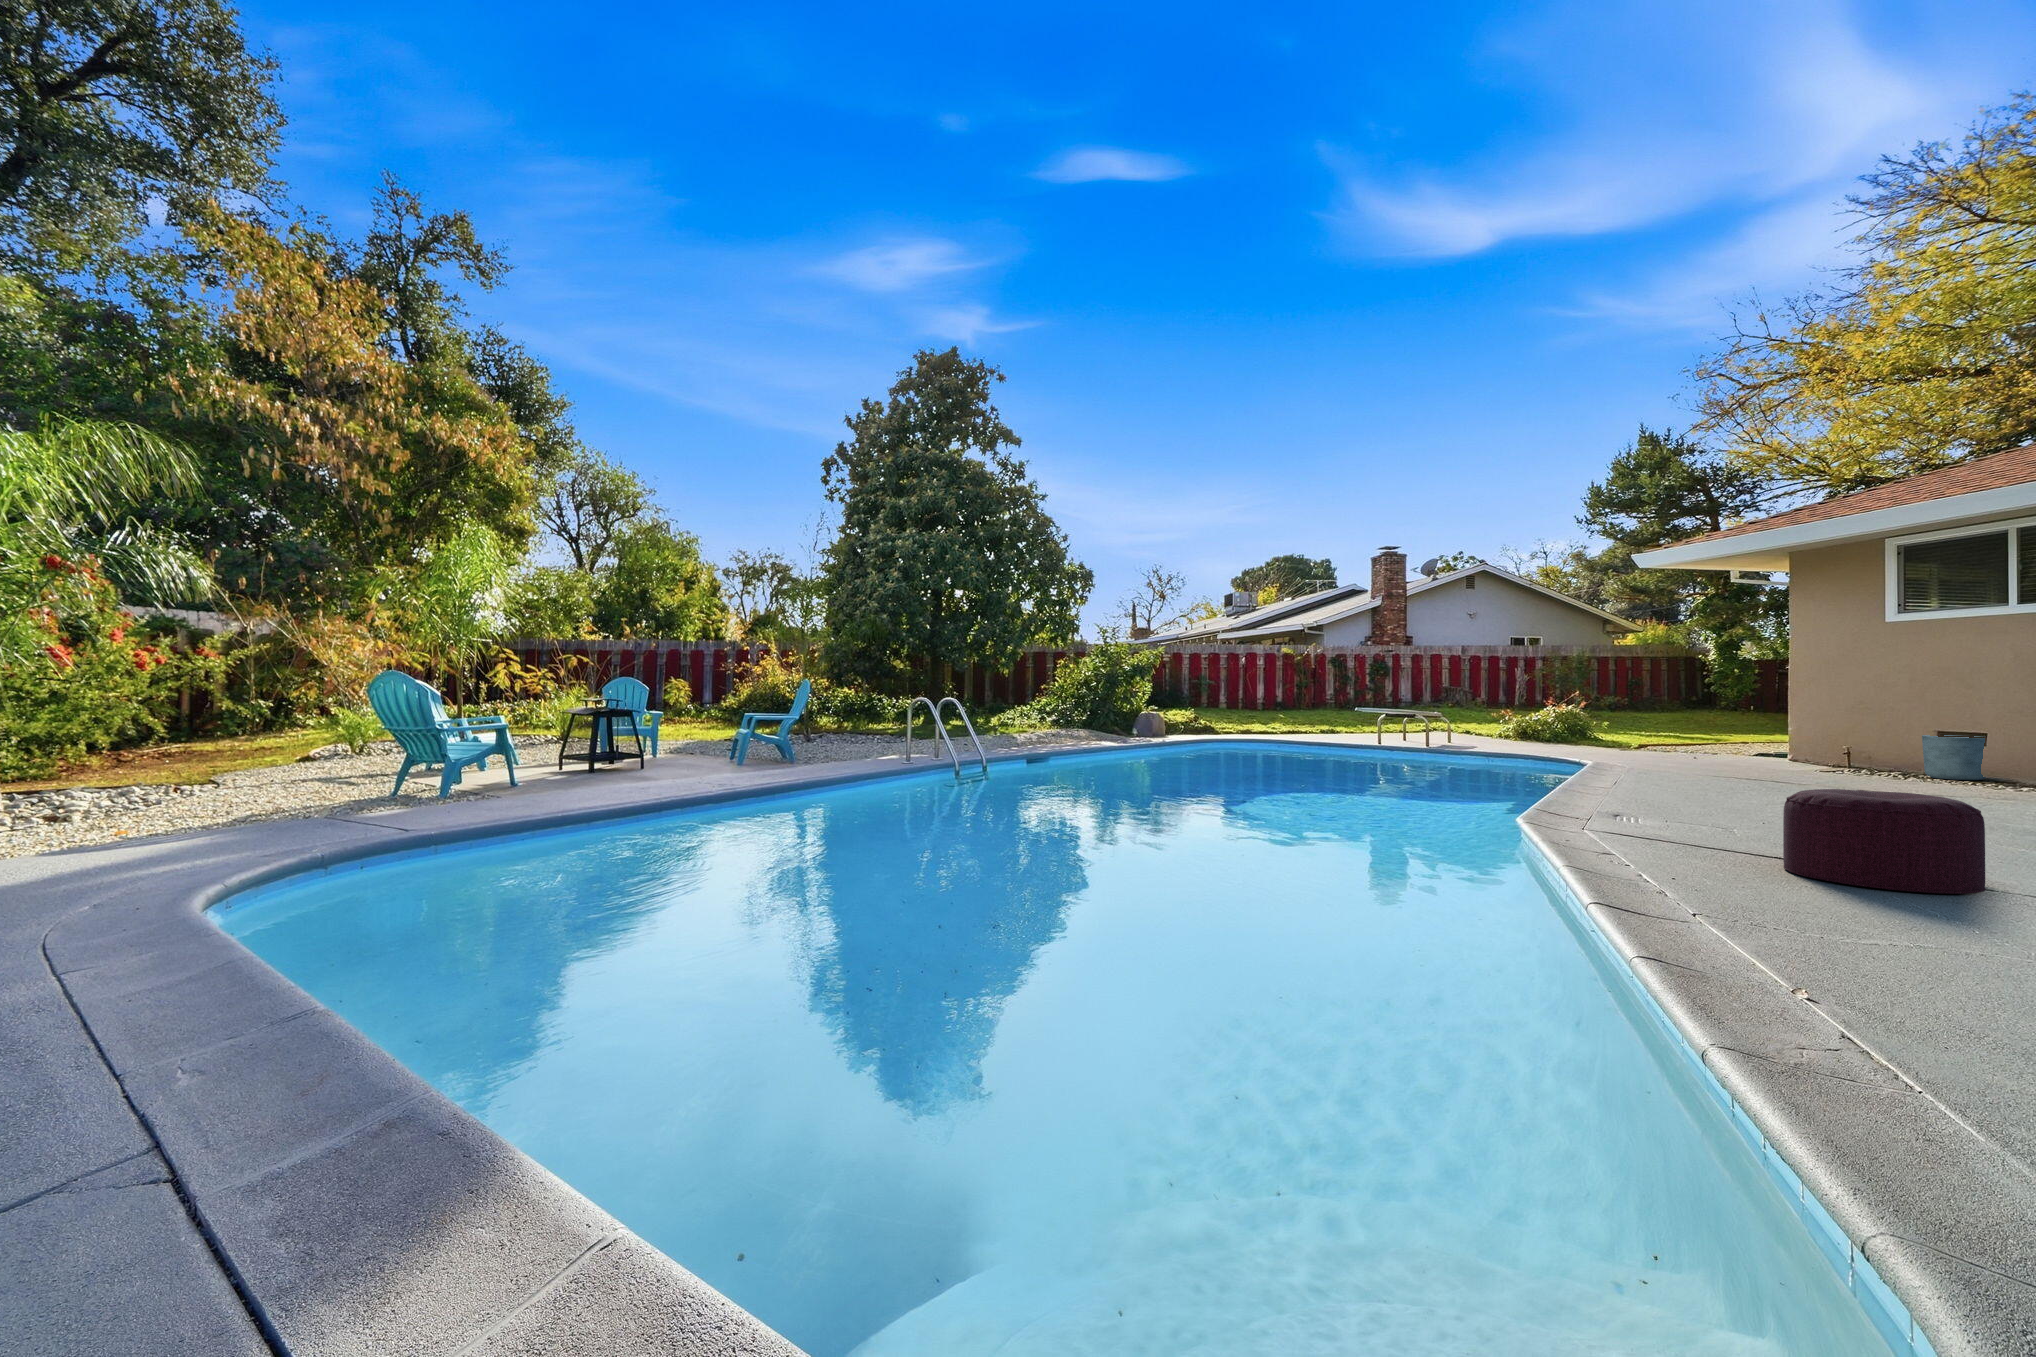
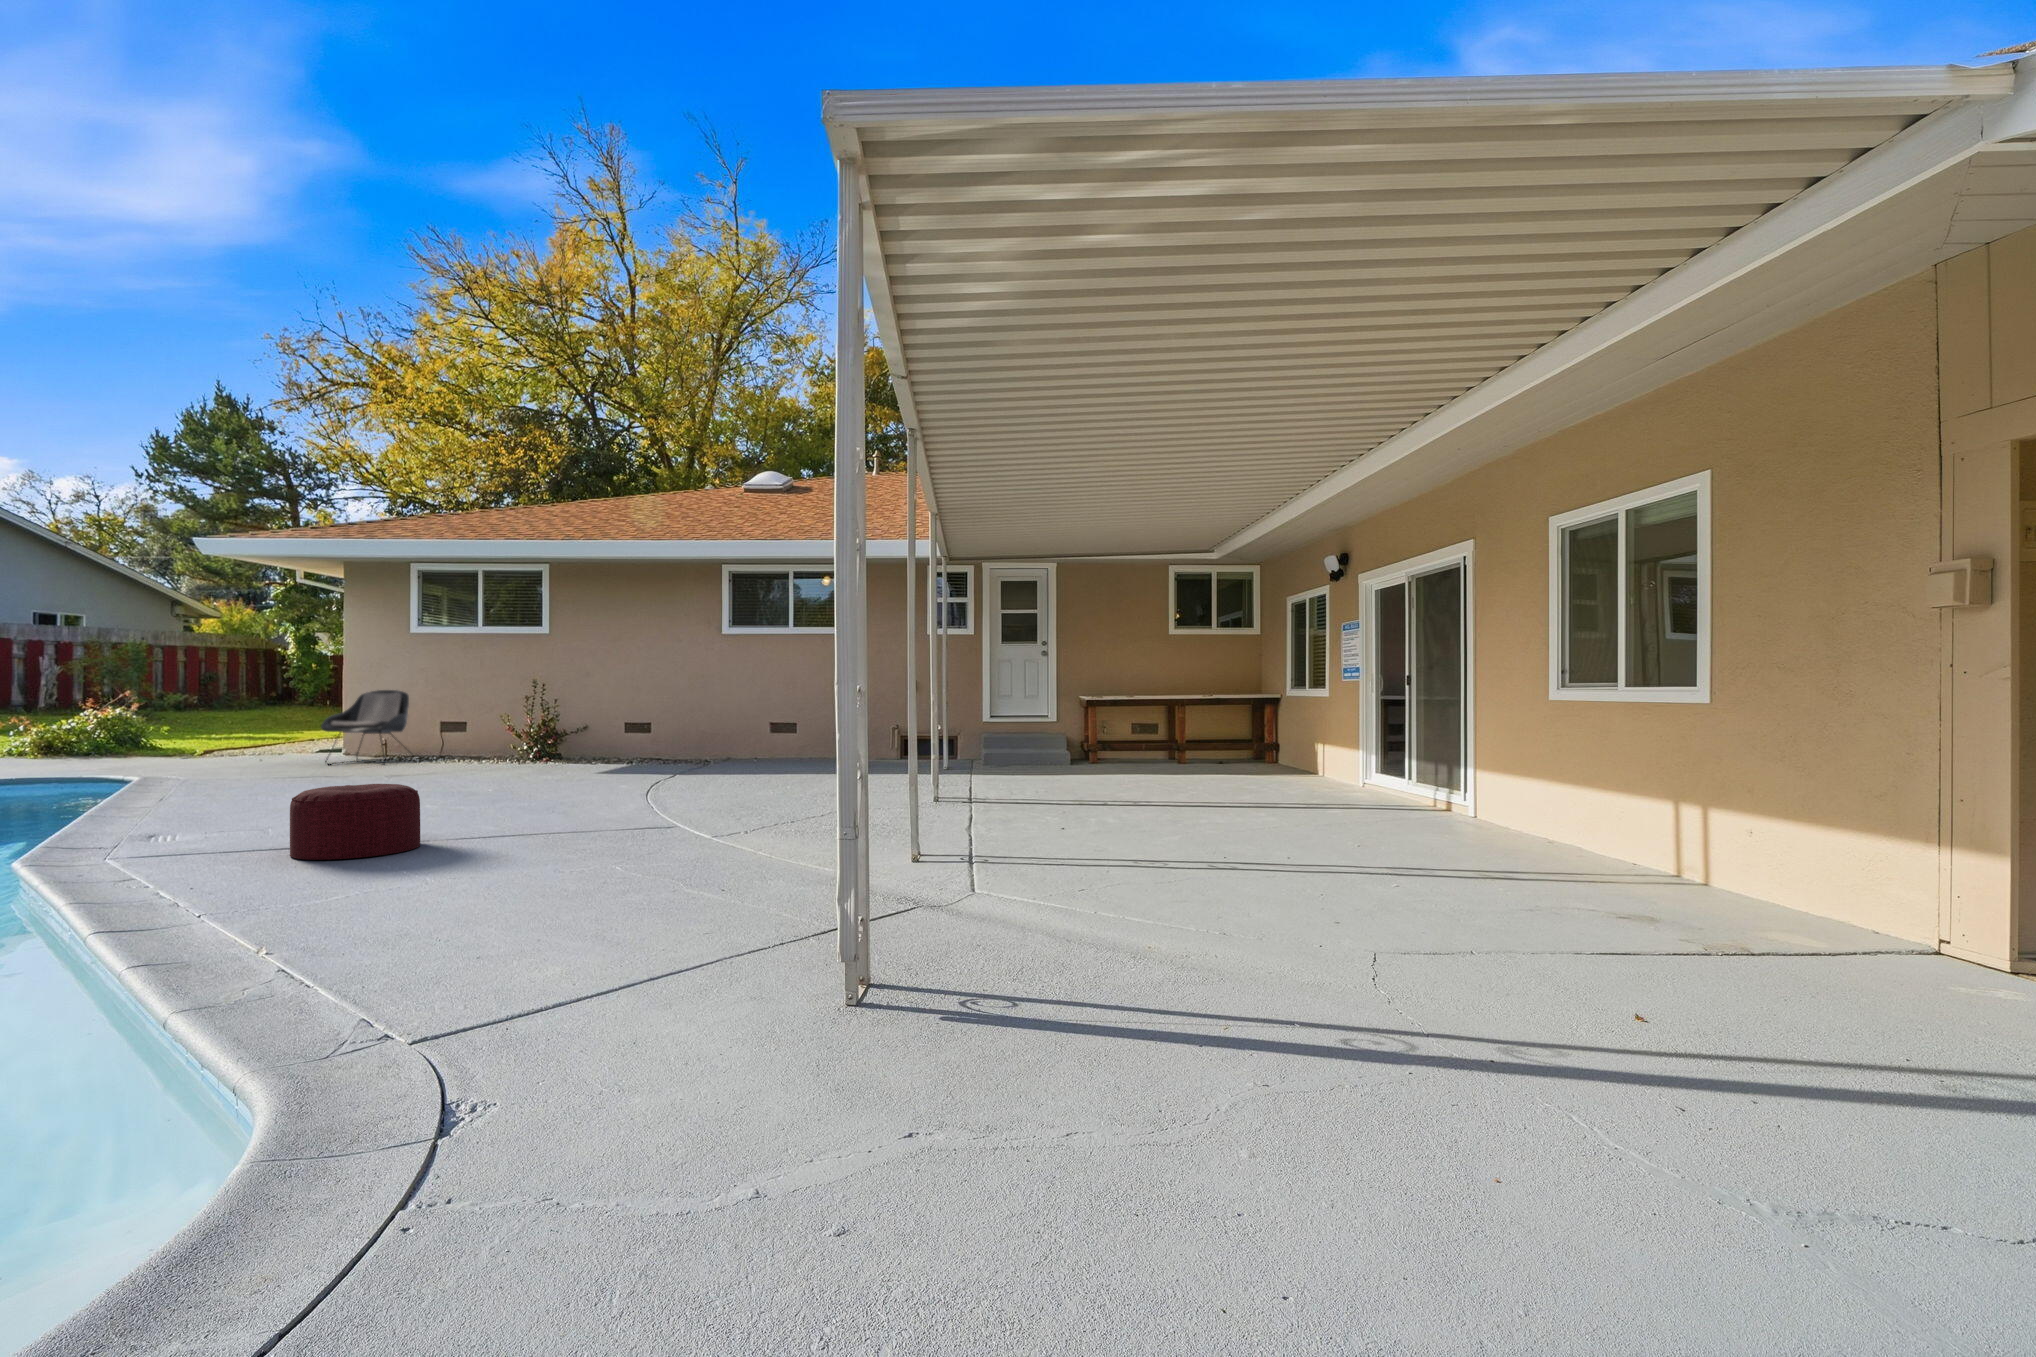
lounge chair: none [1770,688,1890,774] -> present [321,690,412,765]
planter: present [1922,735,1986,780] -> none [434,727,476,762]

